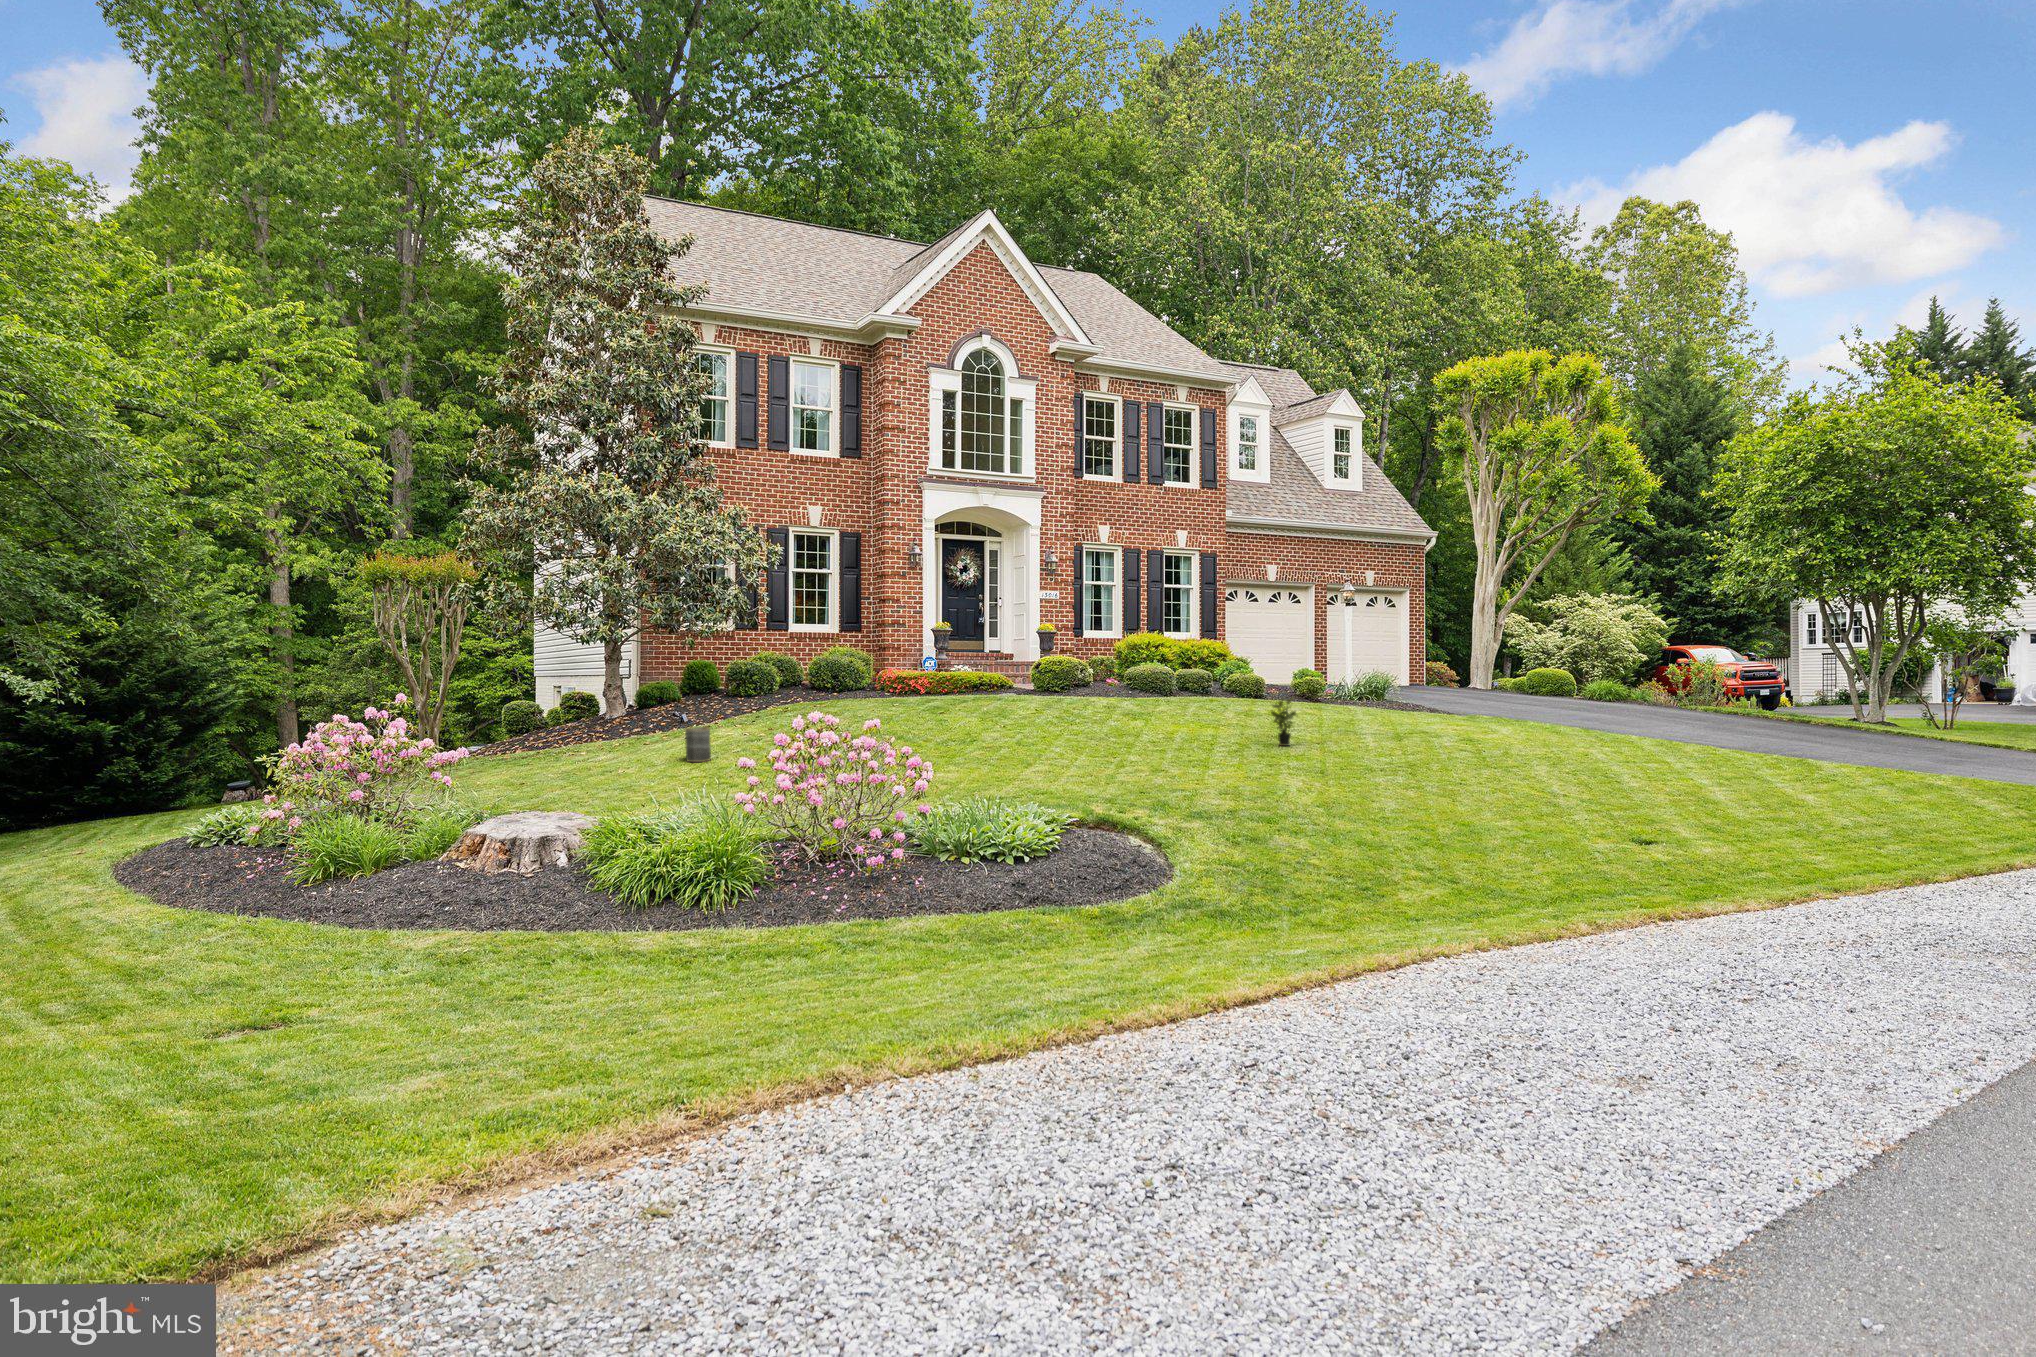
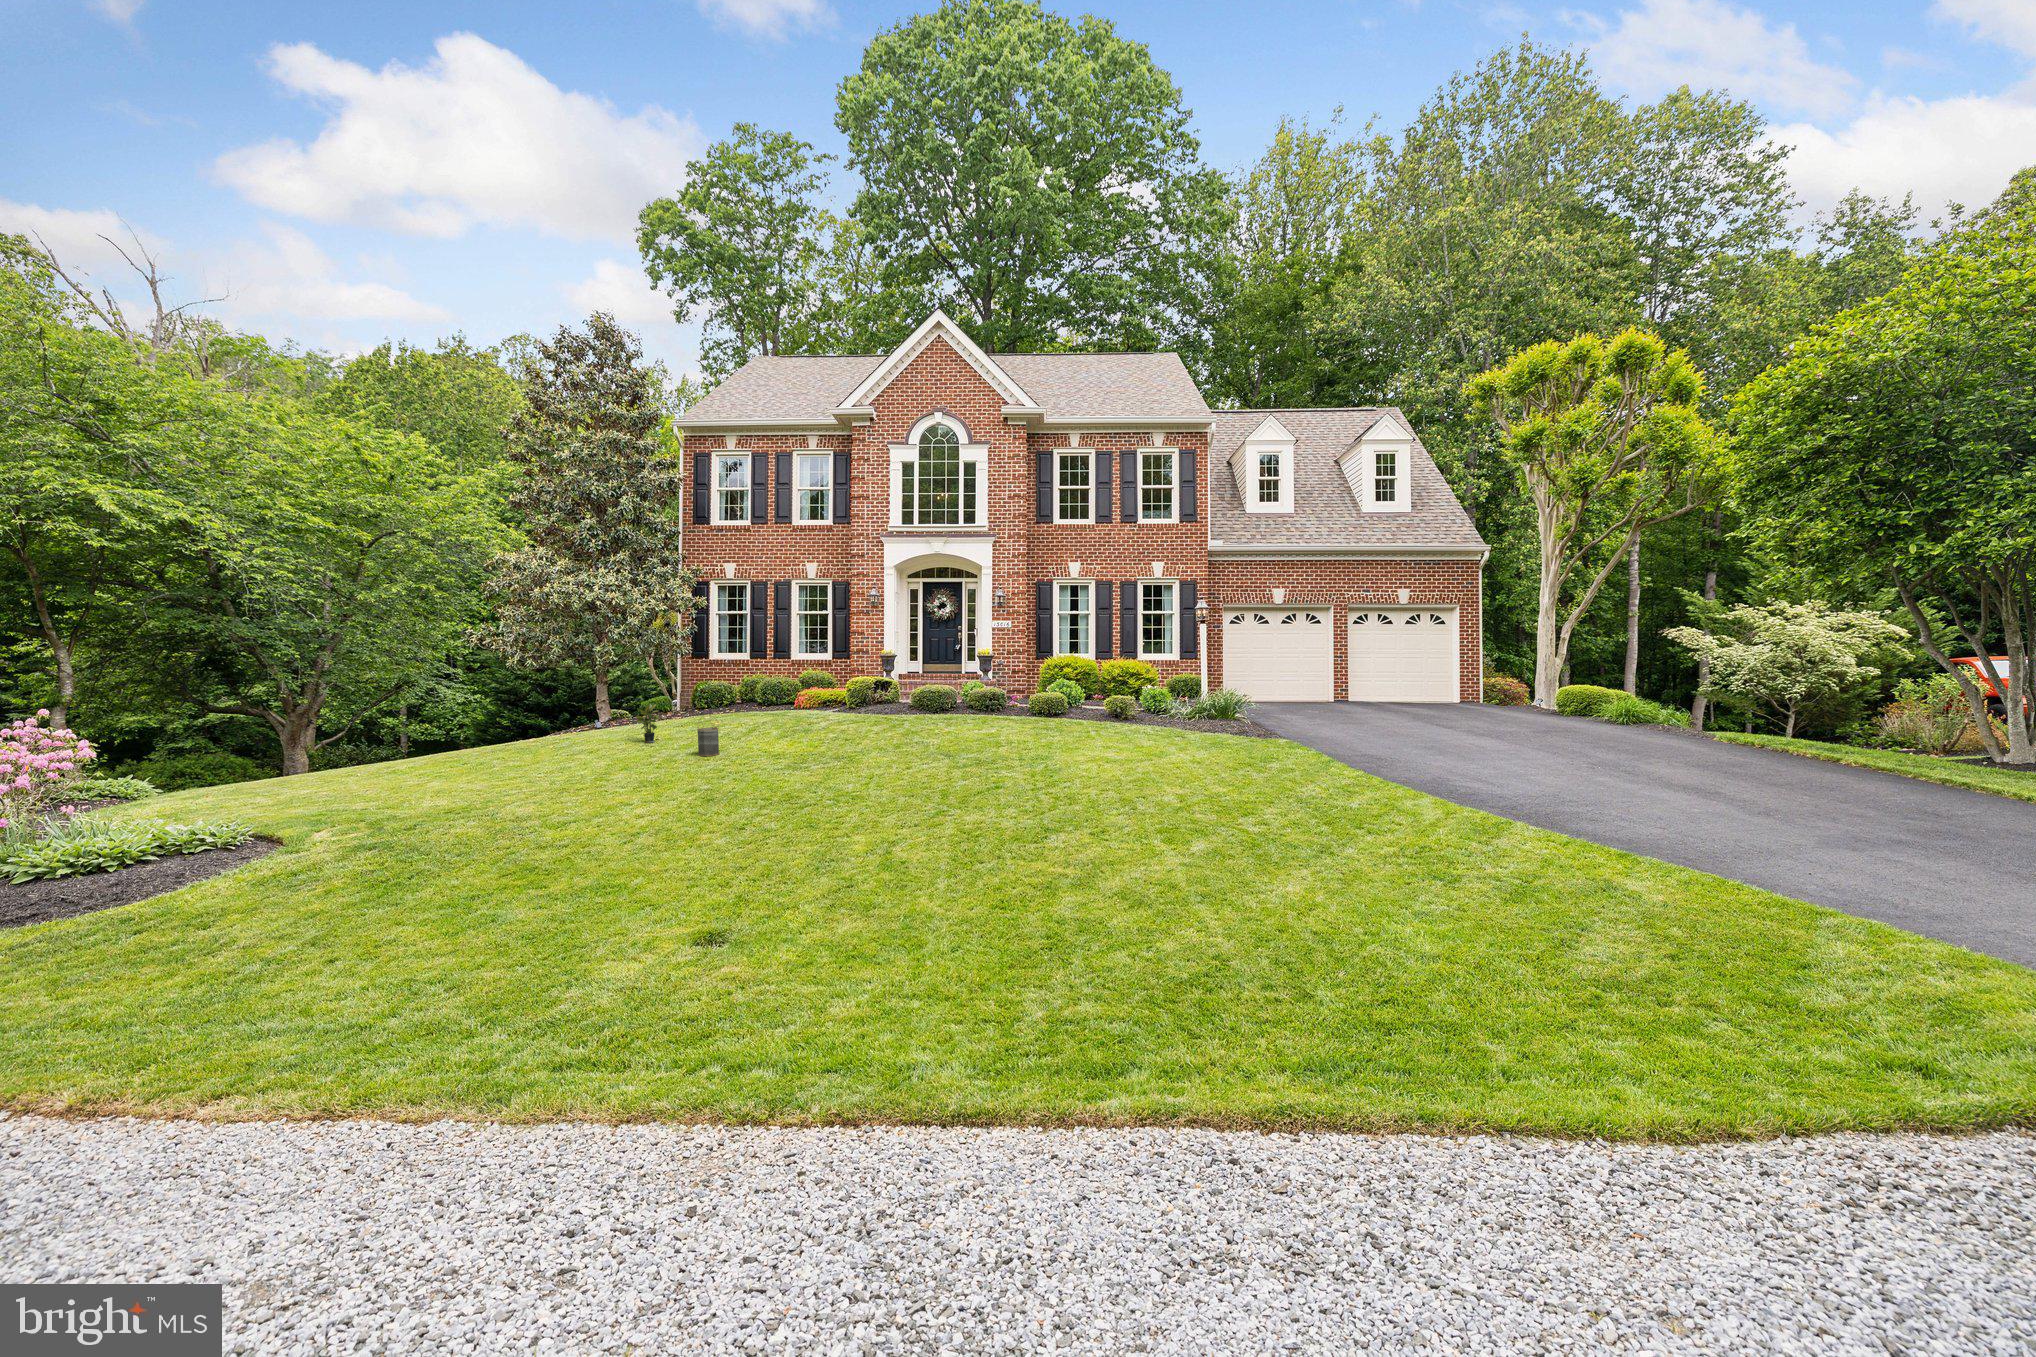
potted plant: present [1271,697,1296,746] -> present [636,704,659,743]

